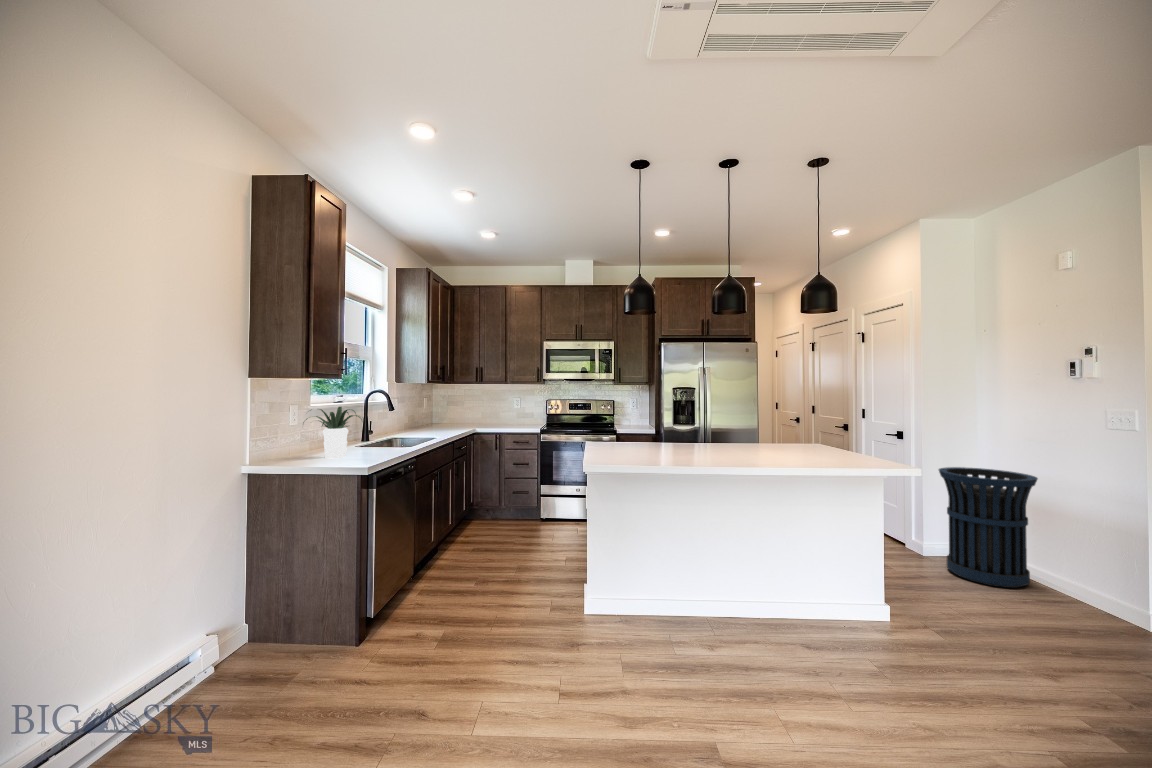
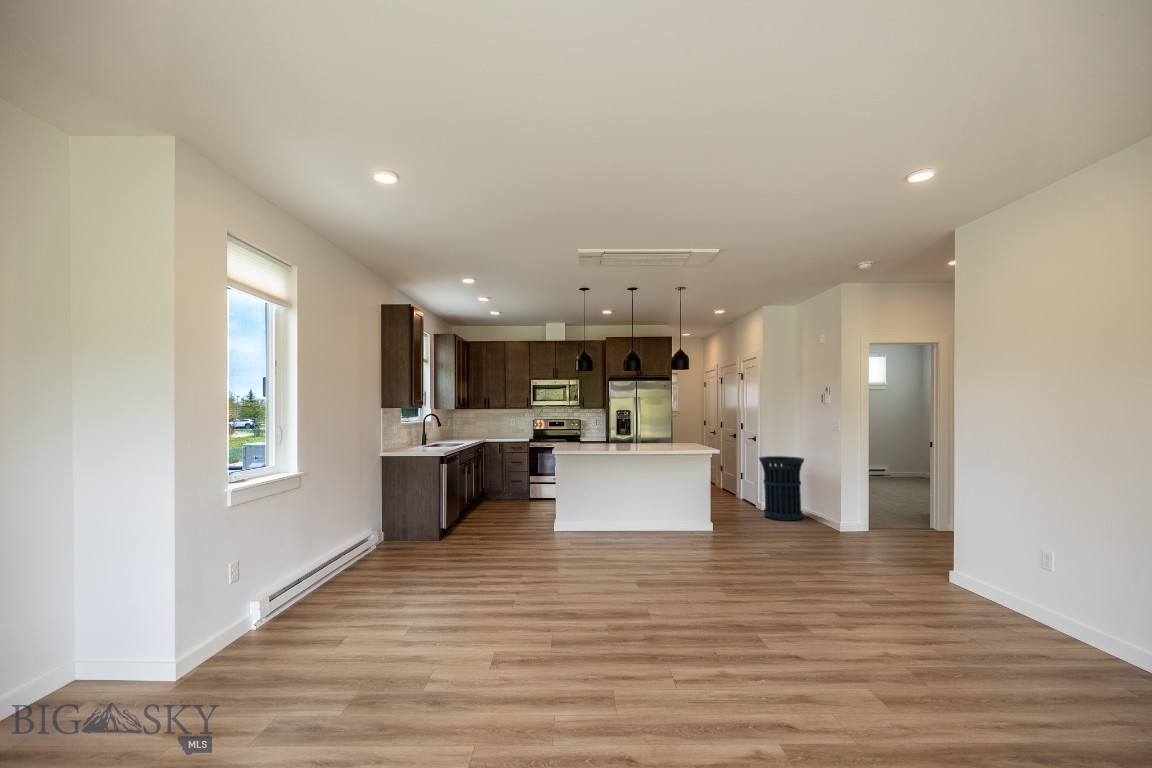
potted plant: present [303,407,362,458] -> none [403,424,434,451]

